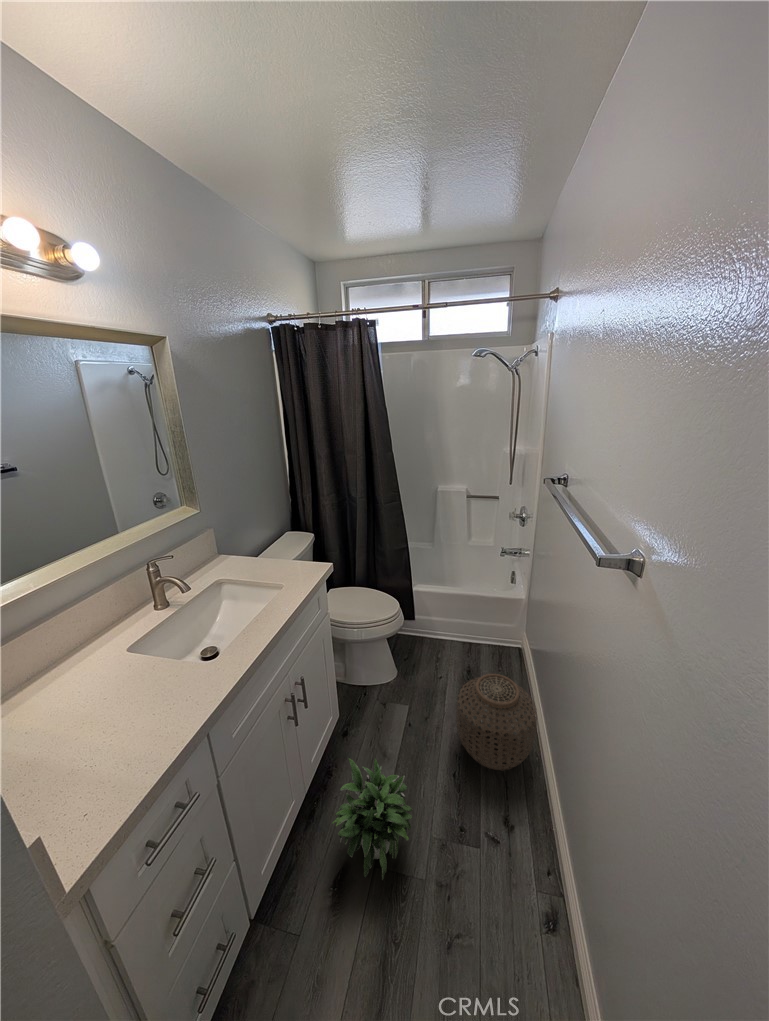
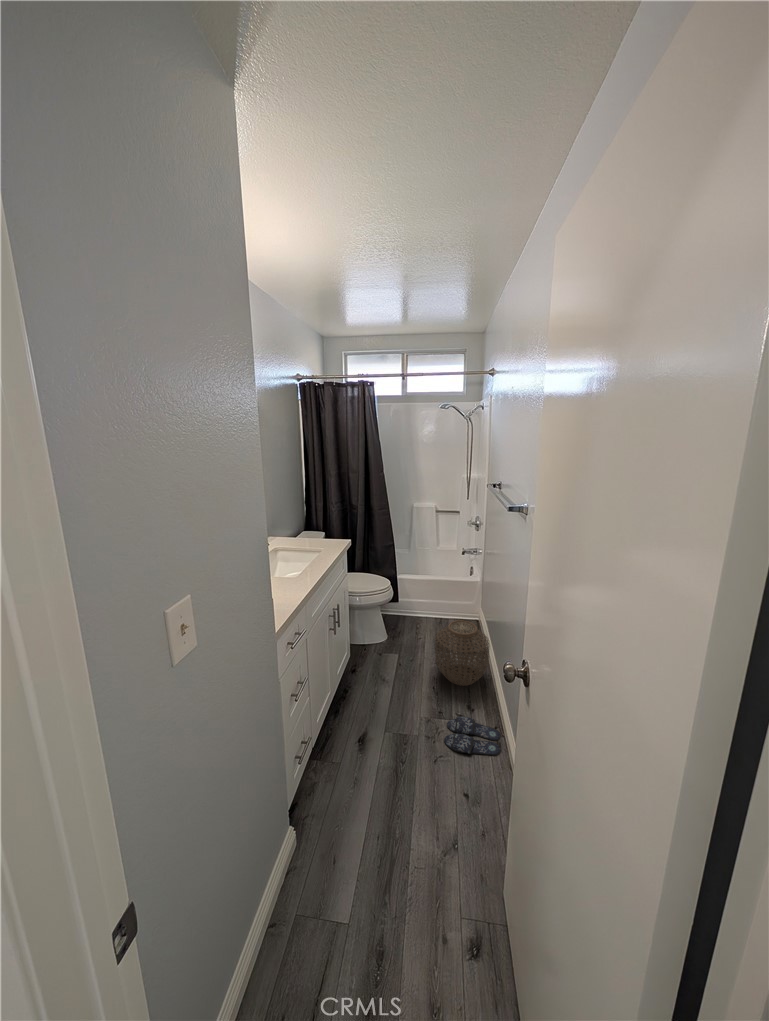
potted plant: present [332,758,413,880] -> none [358,667,410,733]
slippers: none [463,837,554,933] -> present [444,716,501,756]

